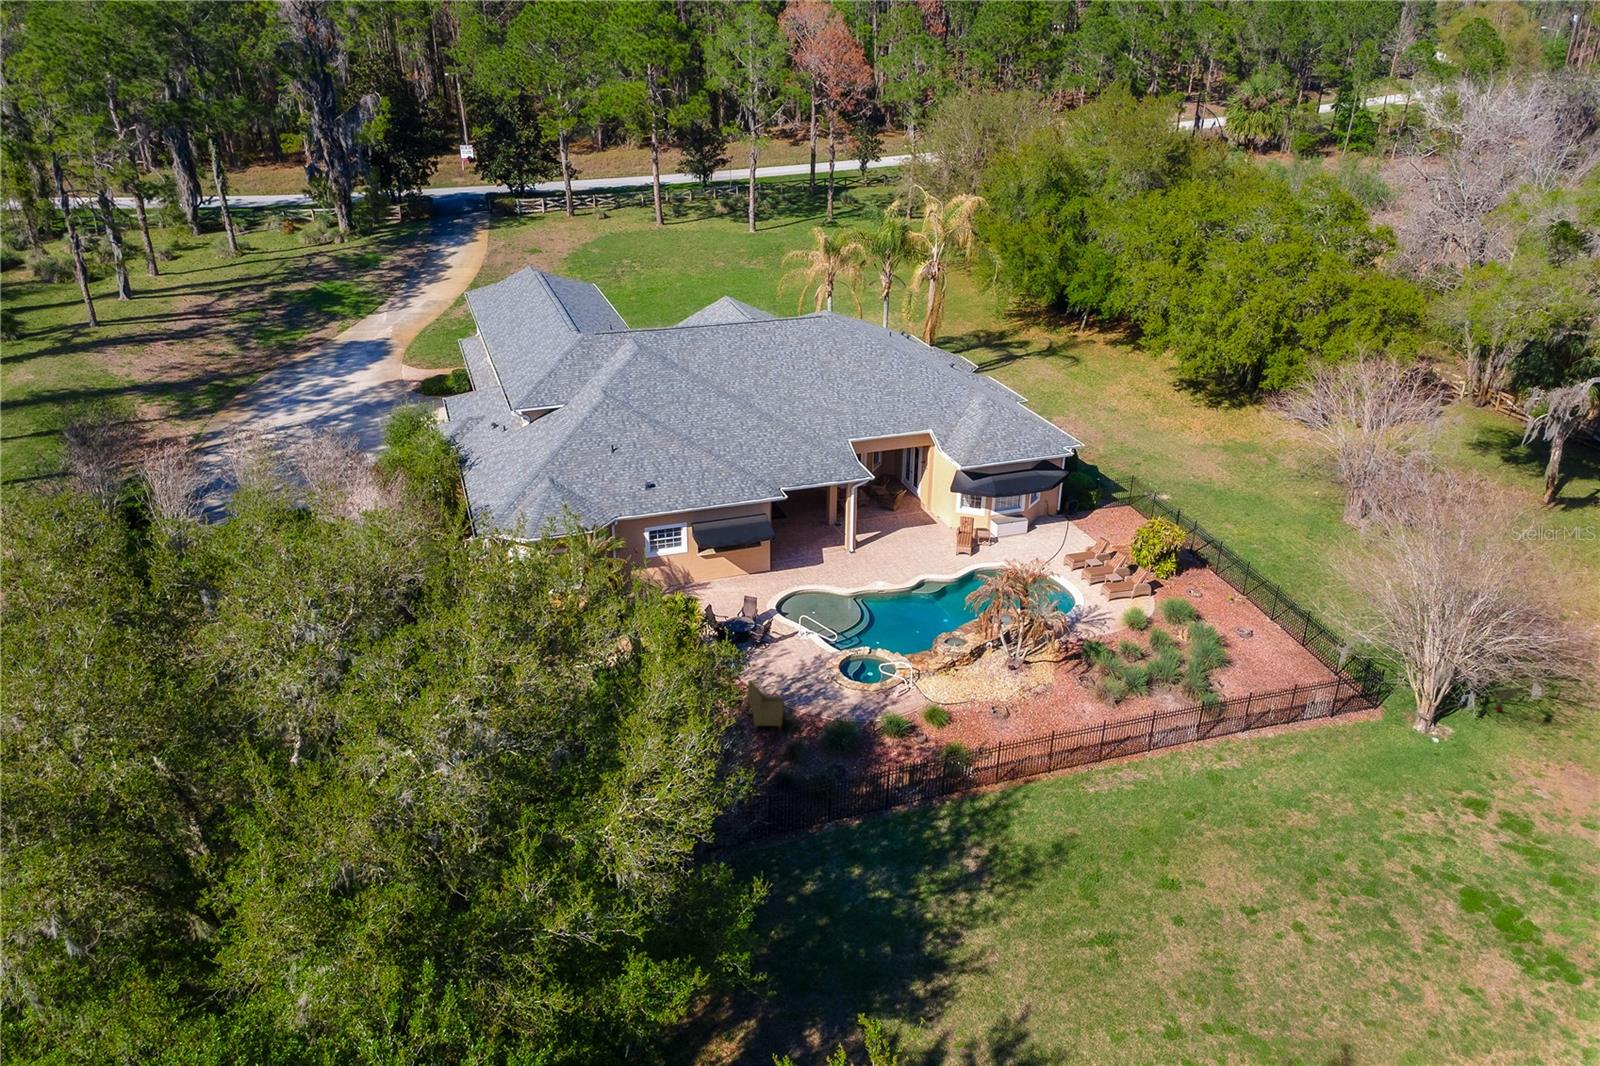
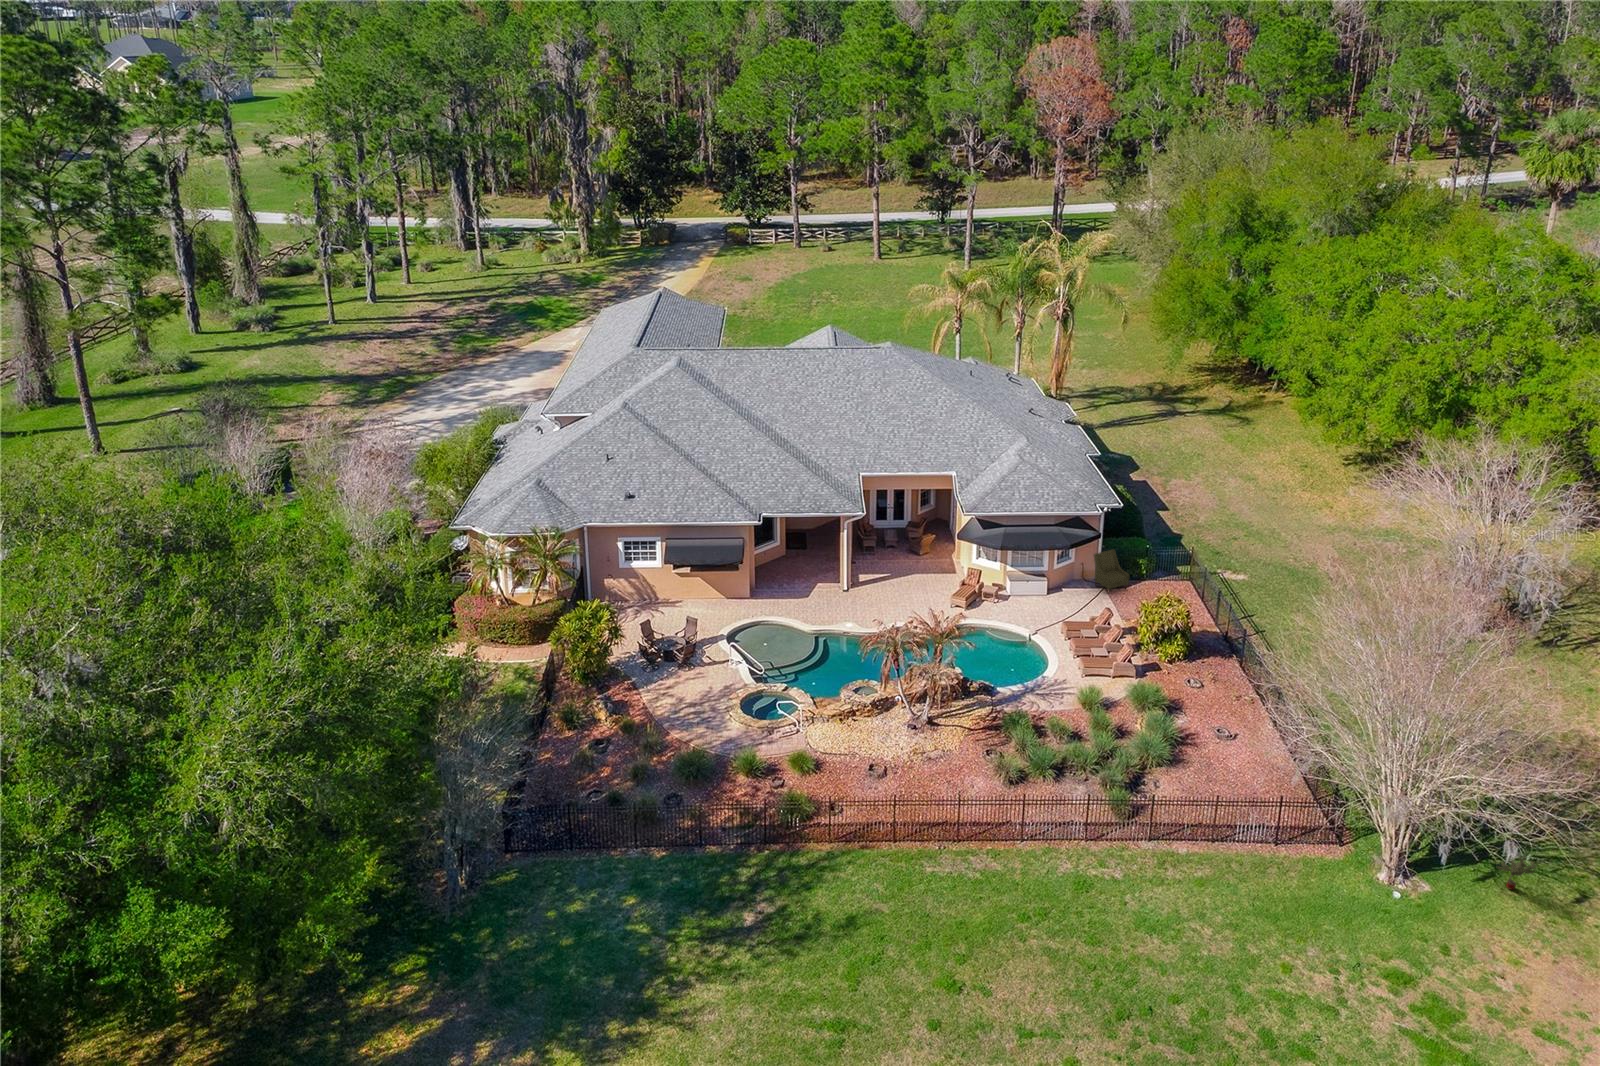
chair: present [747,680,783,730] -> present [1094,549,1129,593]

